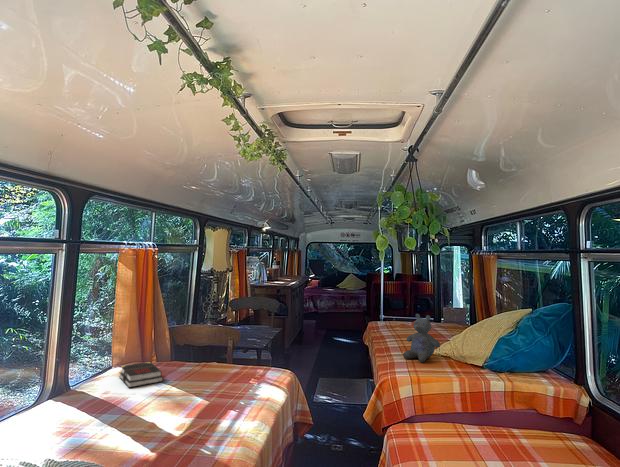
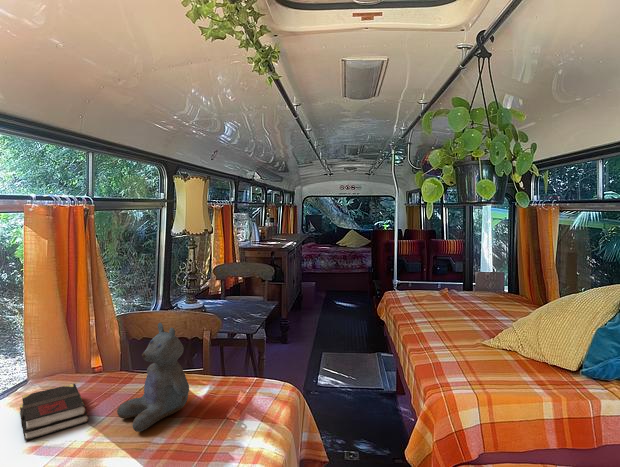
stuffed bear: present [403,314,440,362] -> present [117,323,189,432]

